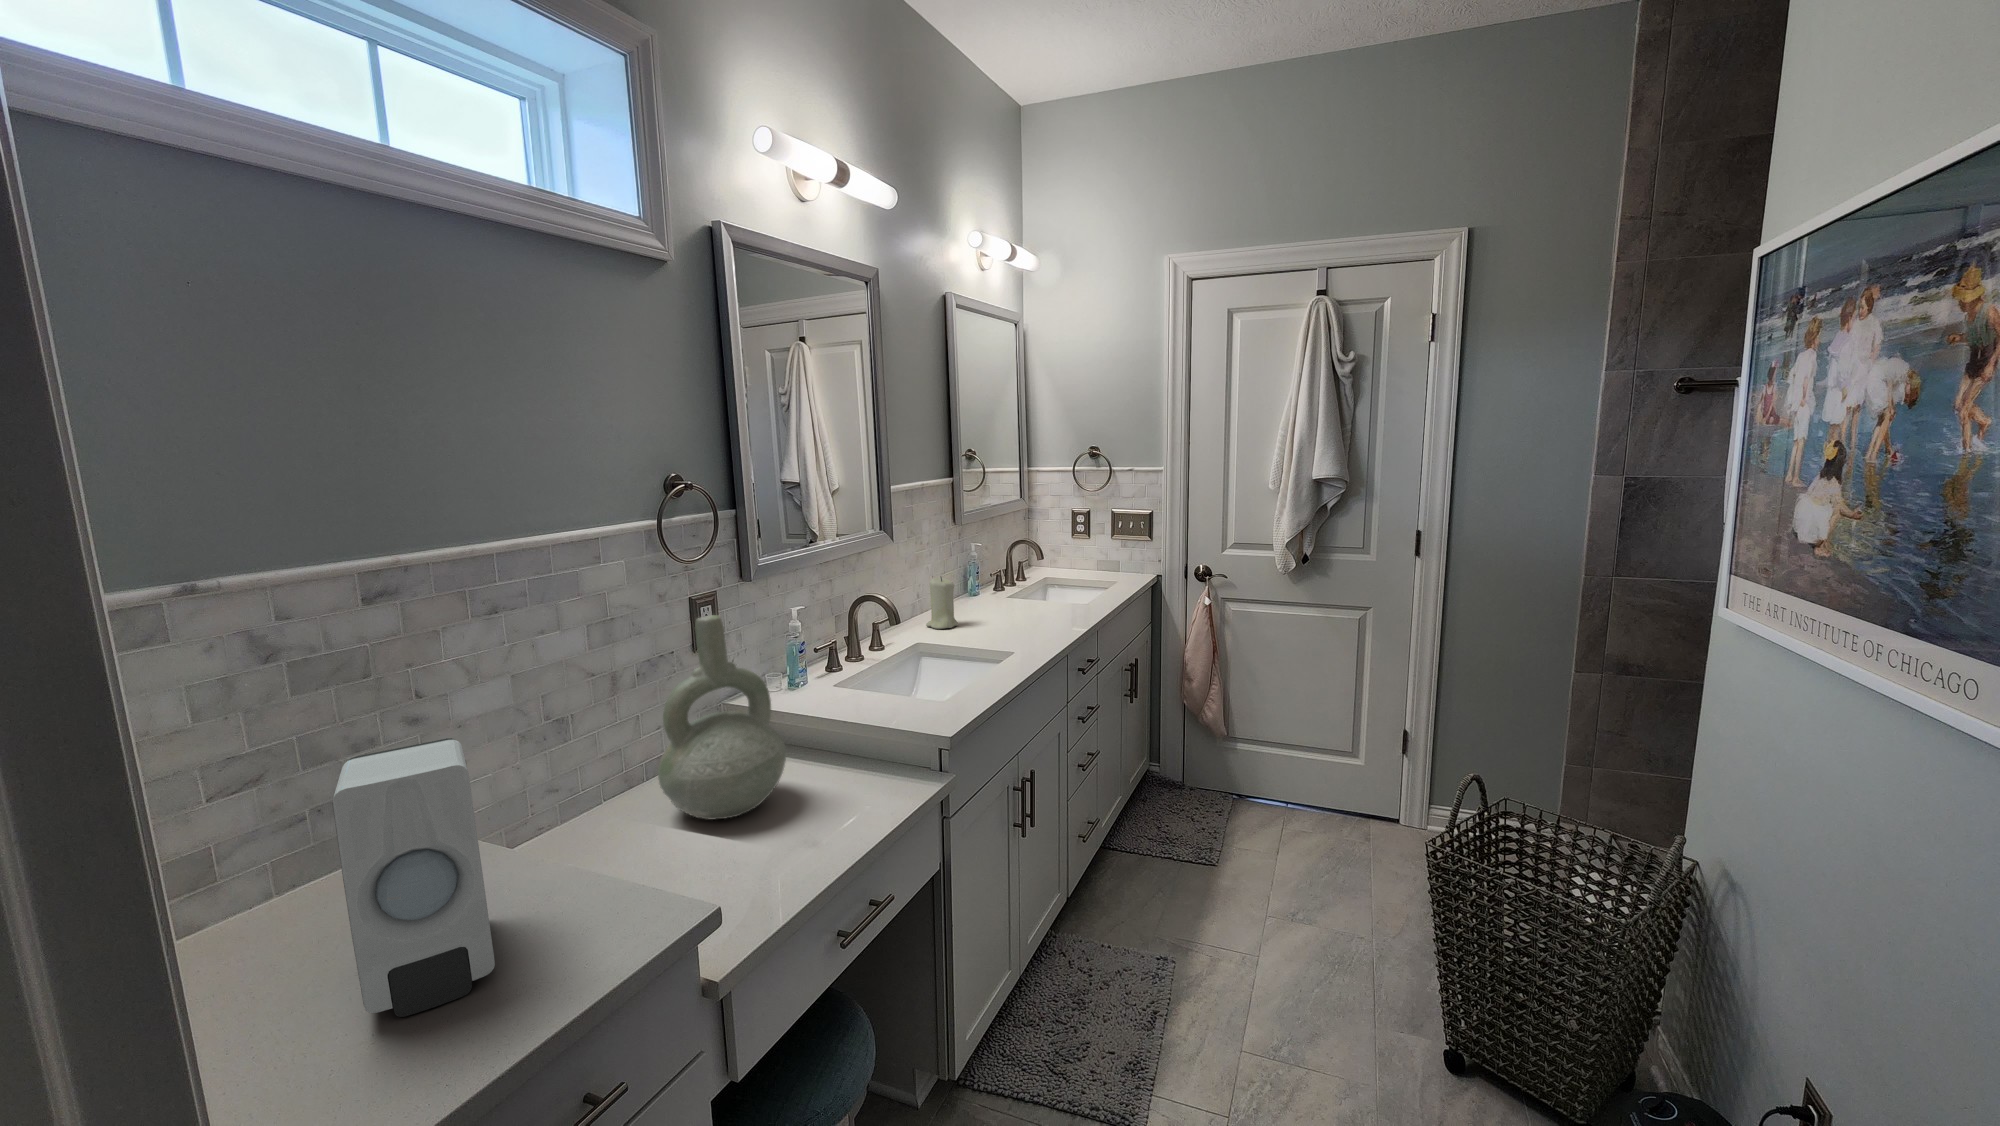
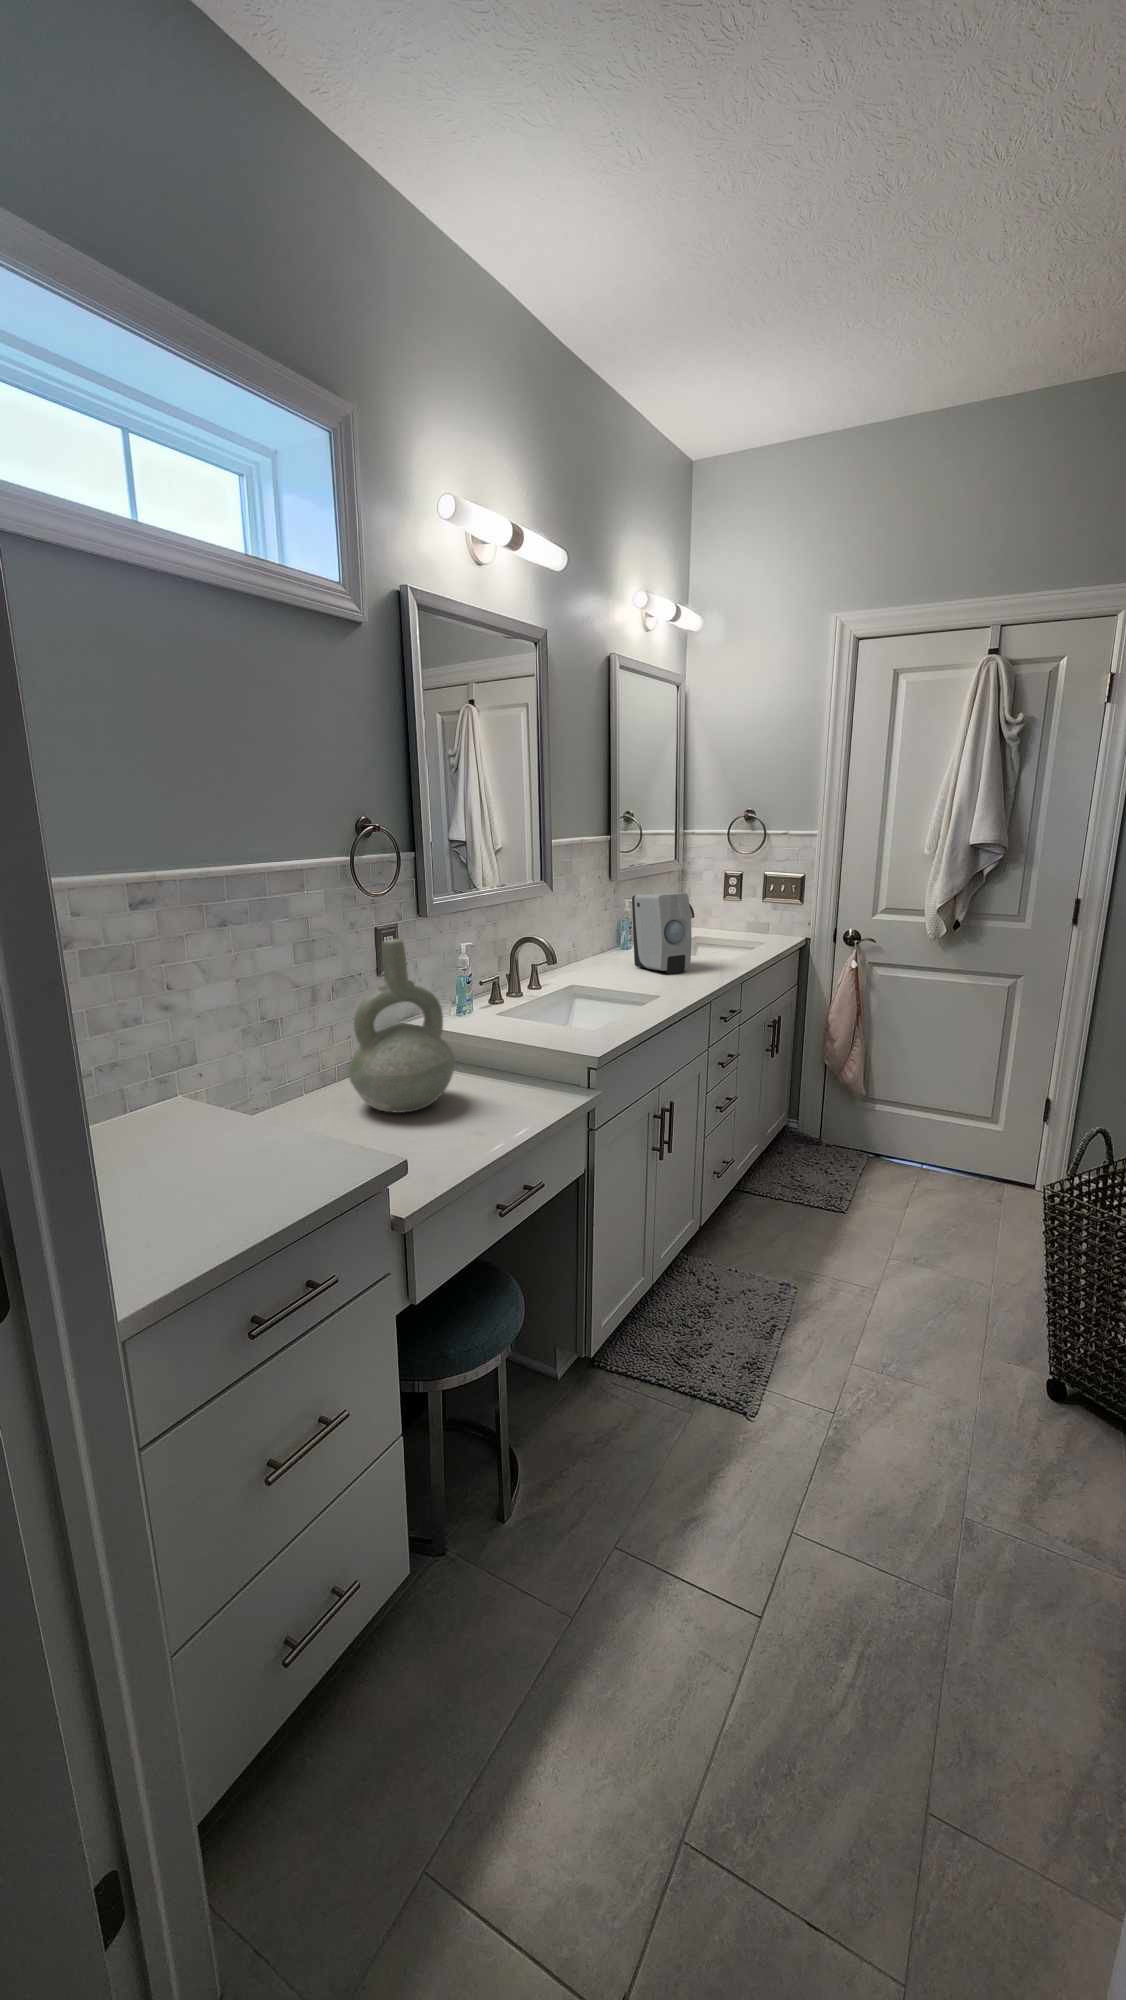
candle: present [926,577,958,629] -> none [580,927,610,975]
soap dispenser: present [333,738,495,1017] -> present [632,893,692,974]

